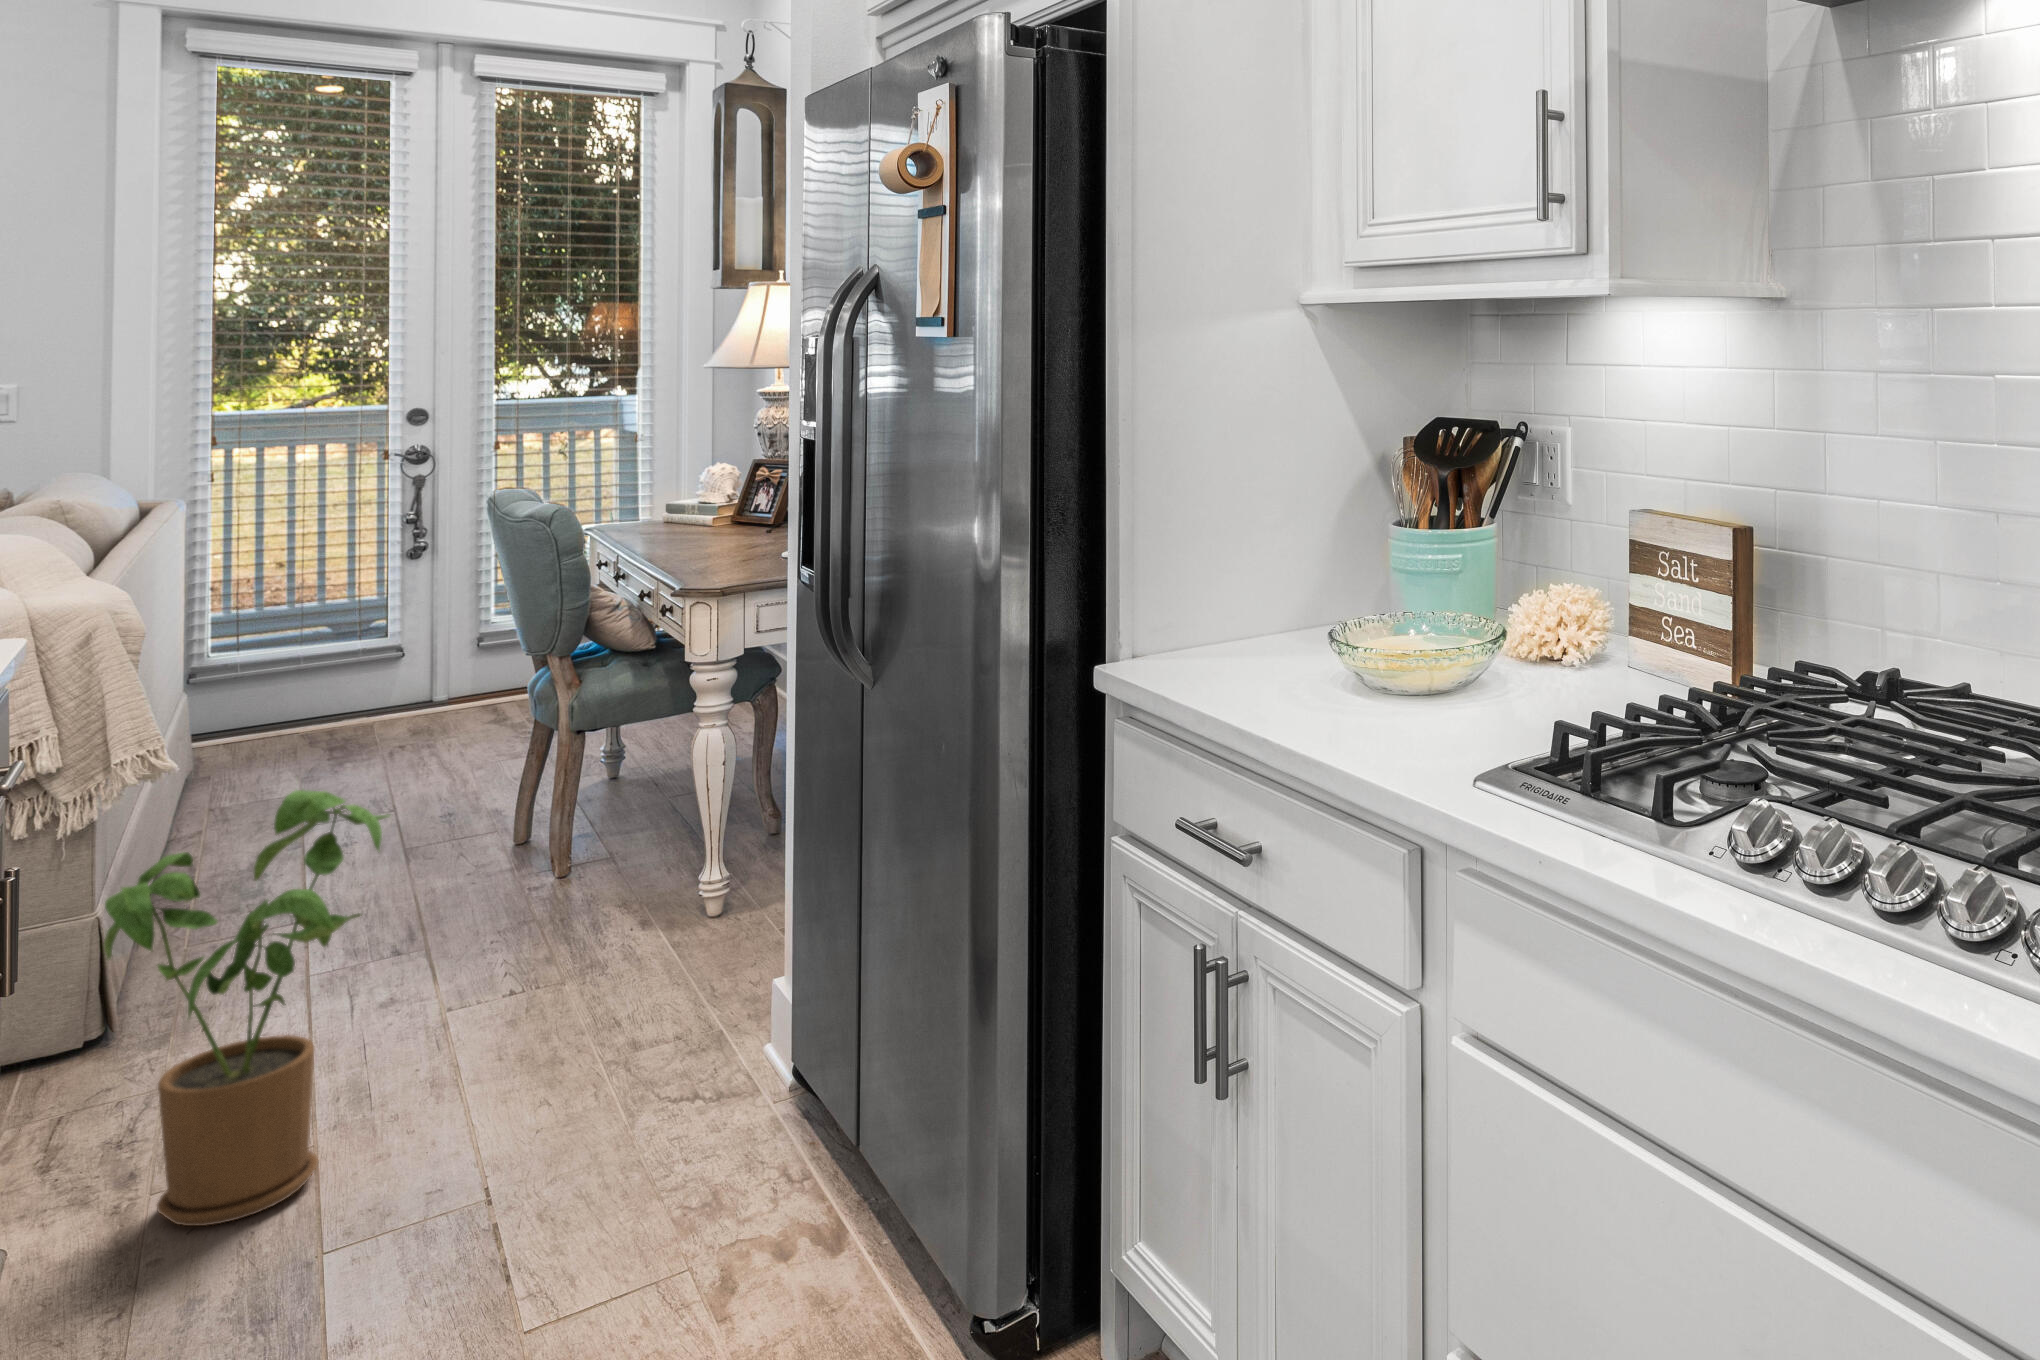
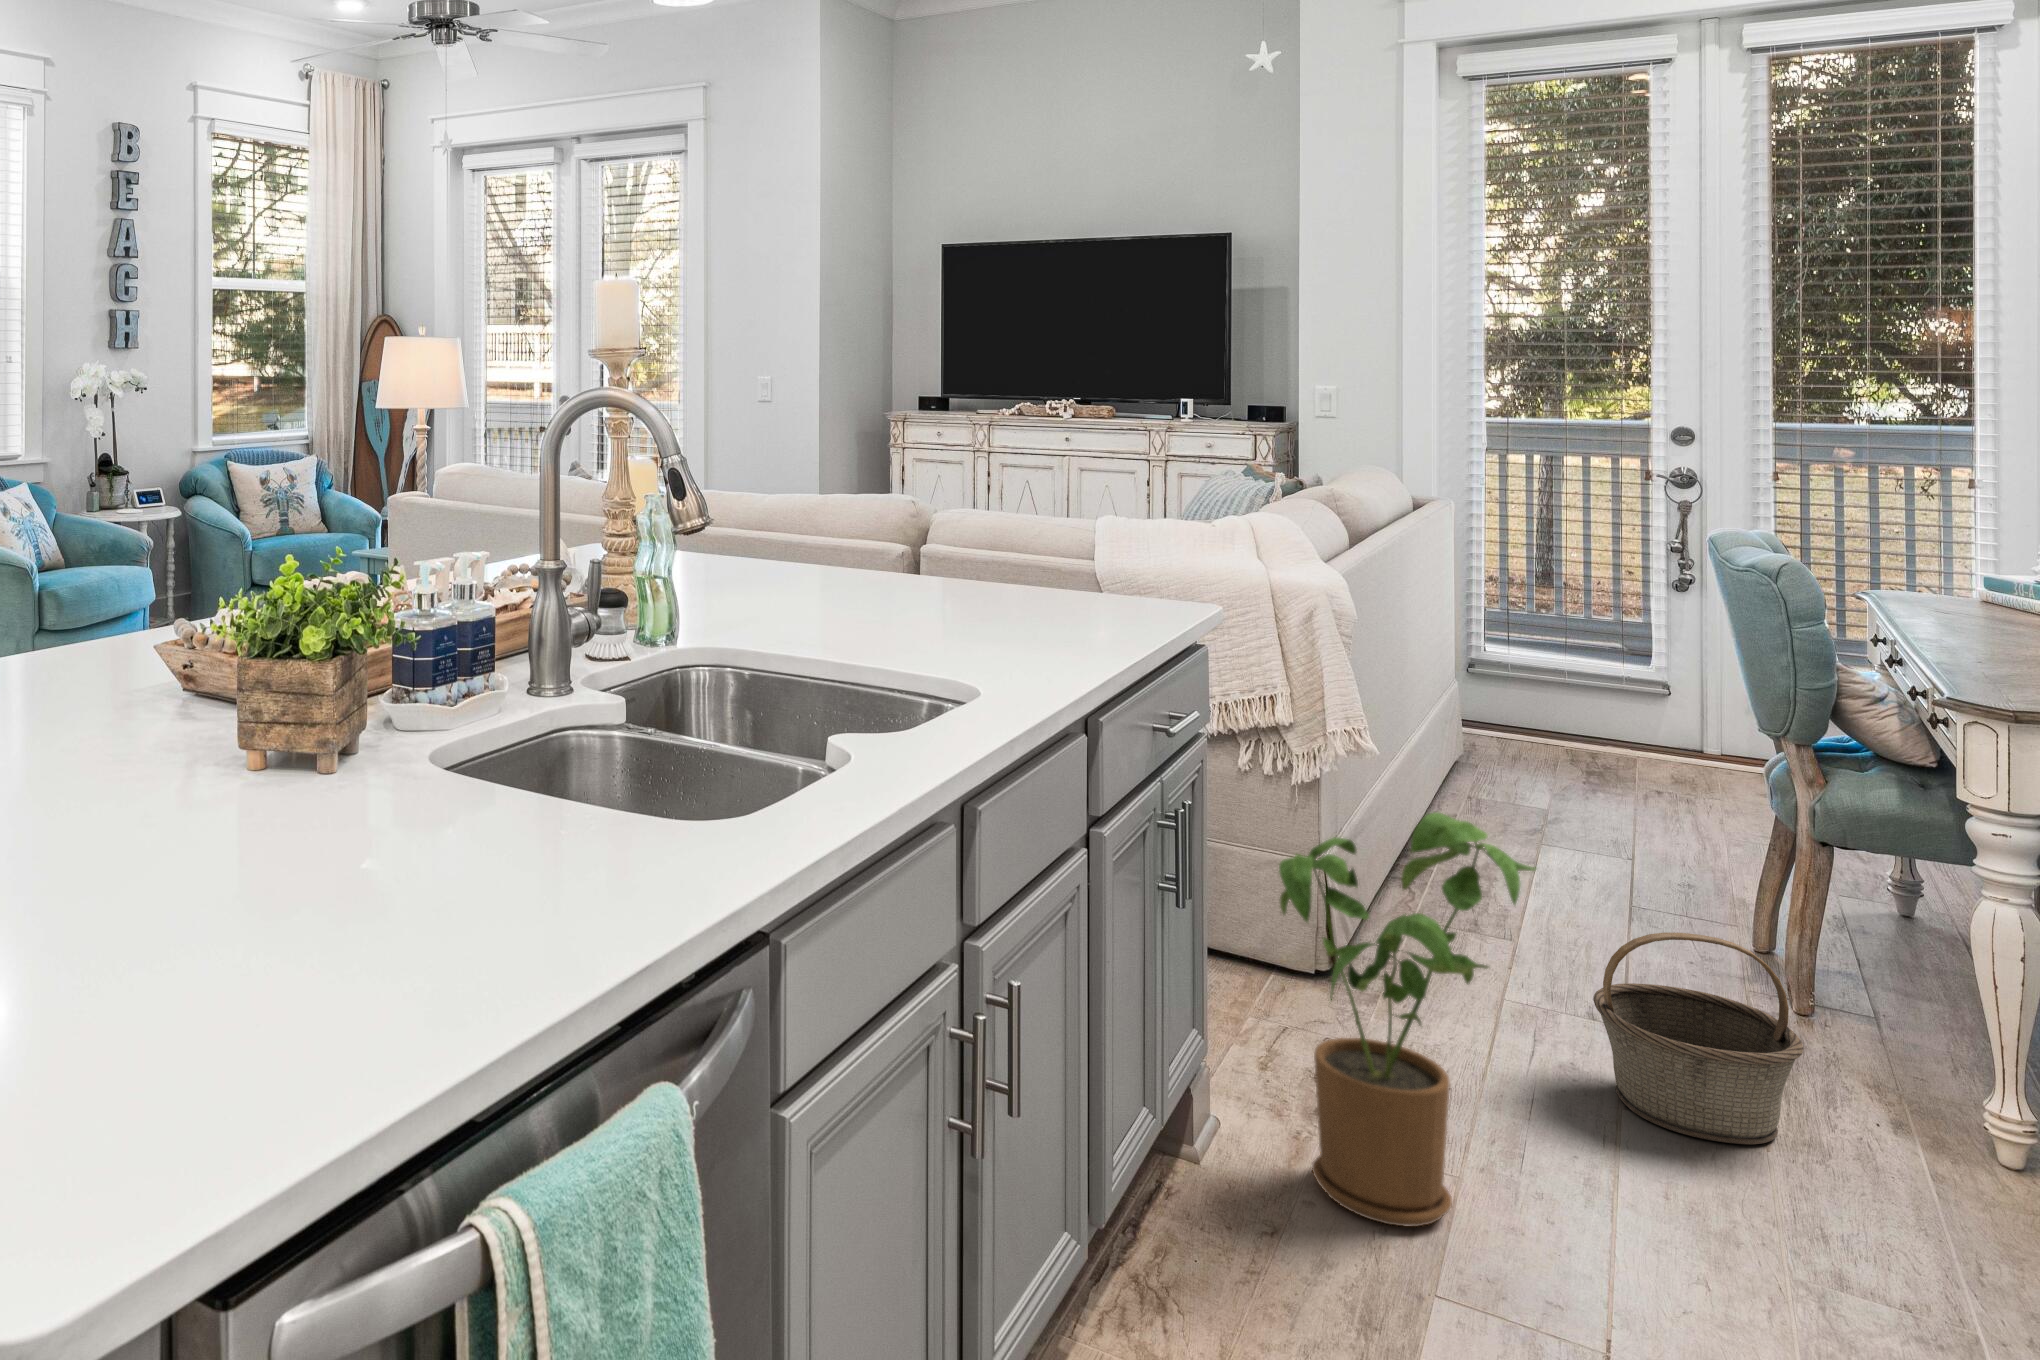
basket: none [414,833,585,1011] -> present [1593,933,1804,1144]

